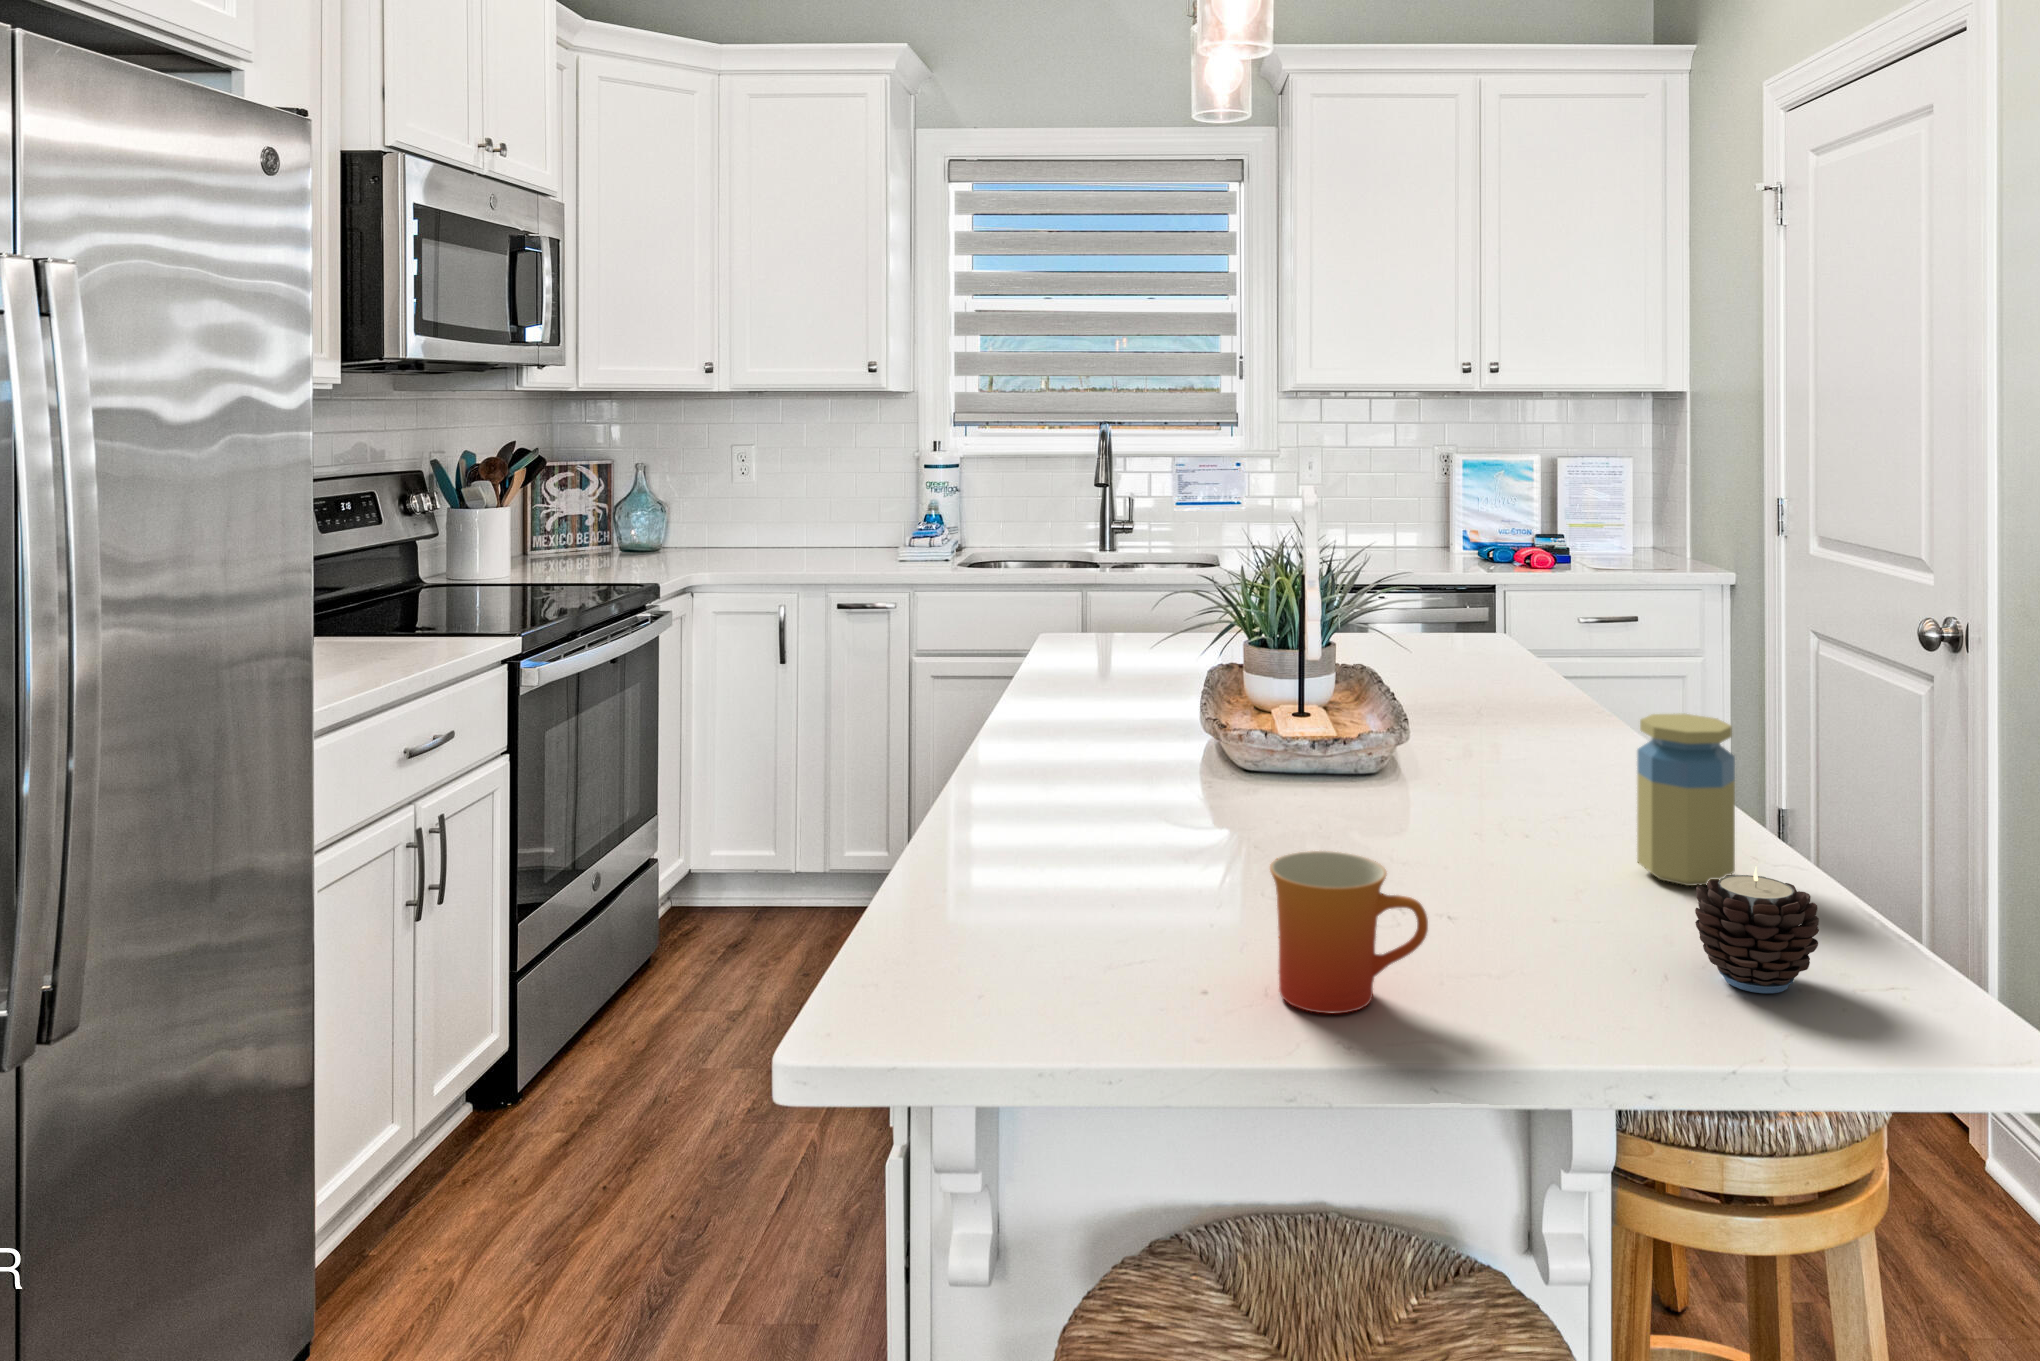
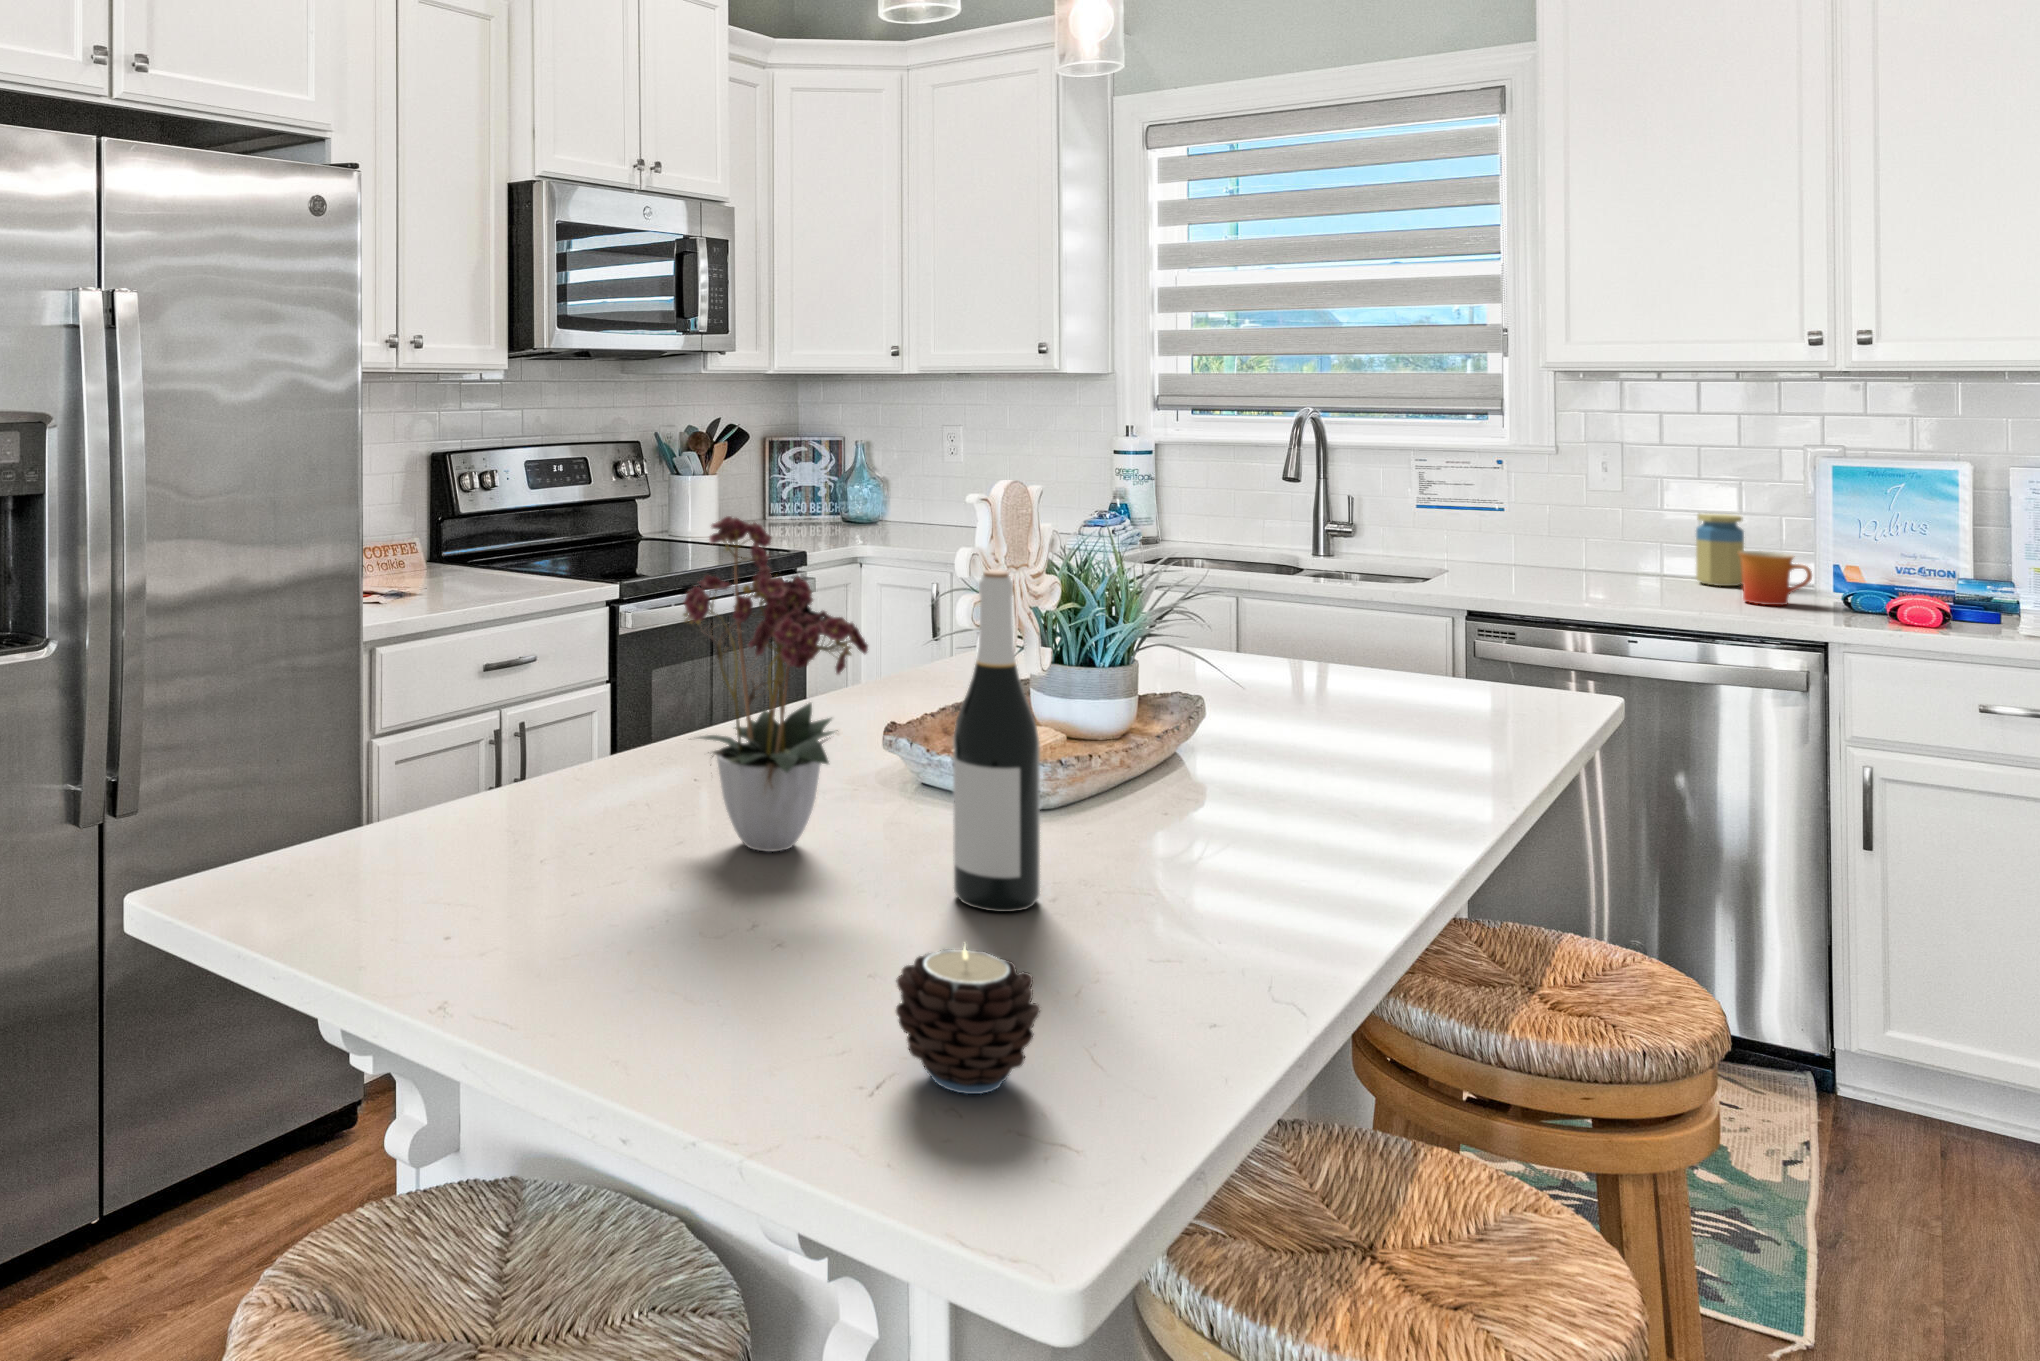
flower arrangement: none [1137,514,1368,859] -> present [683,516,868,852]
wine bottle: none [1449,561,1526,862] -> present [953,570,1040,912]
jar: present [1637,713,1735,886] -> present [1696,514,1744,586]
mug: present [1270,851,1428,1014] -> present [1738,551,1812,605]

